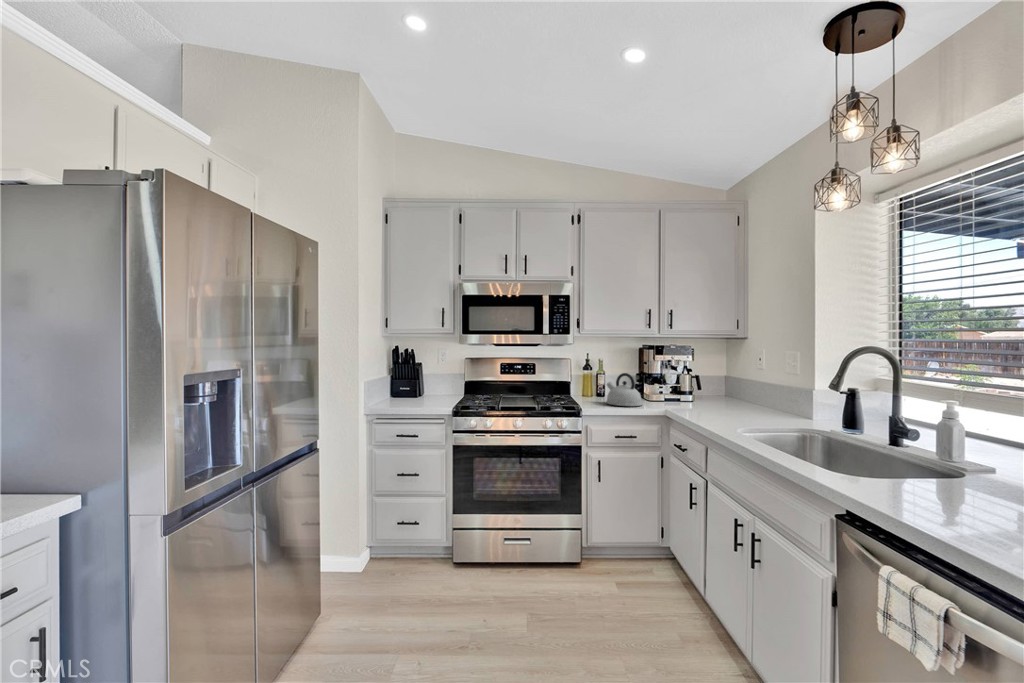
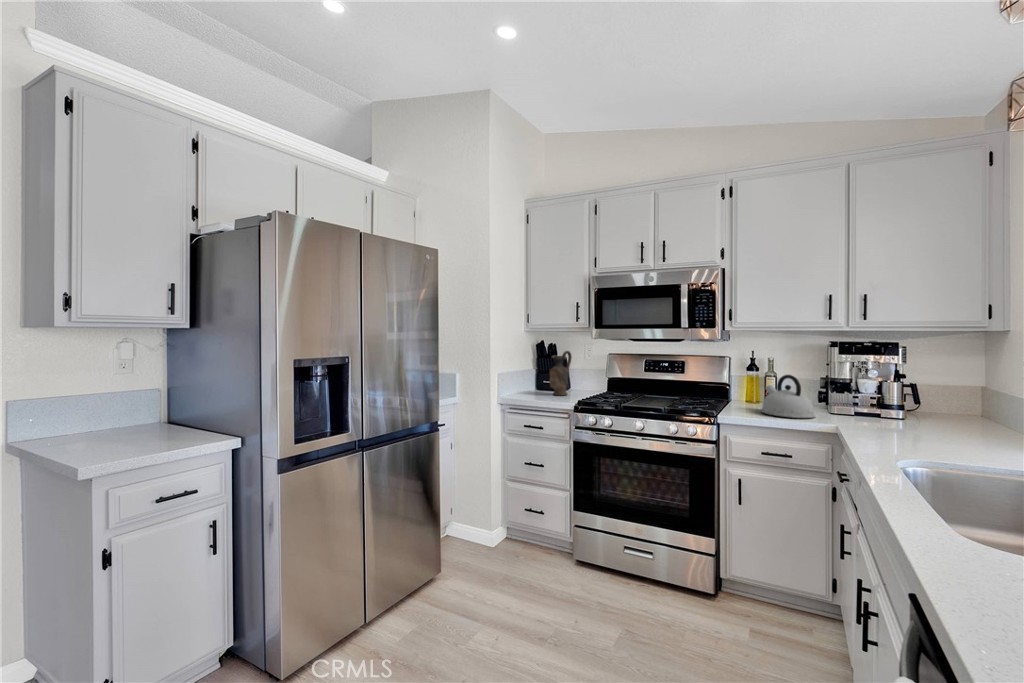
ceramic pitcher: none [413,355,435,402] -> present [549,351,571,395]

